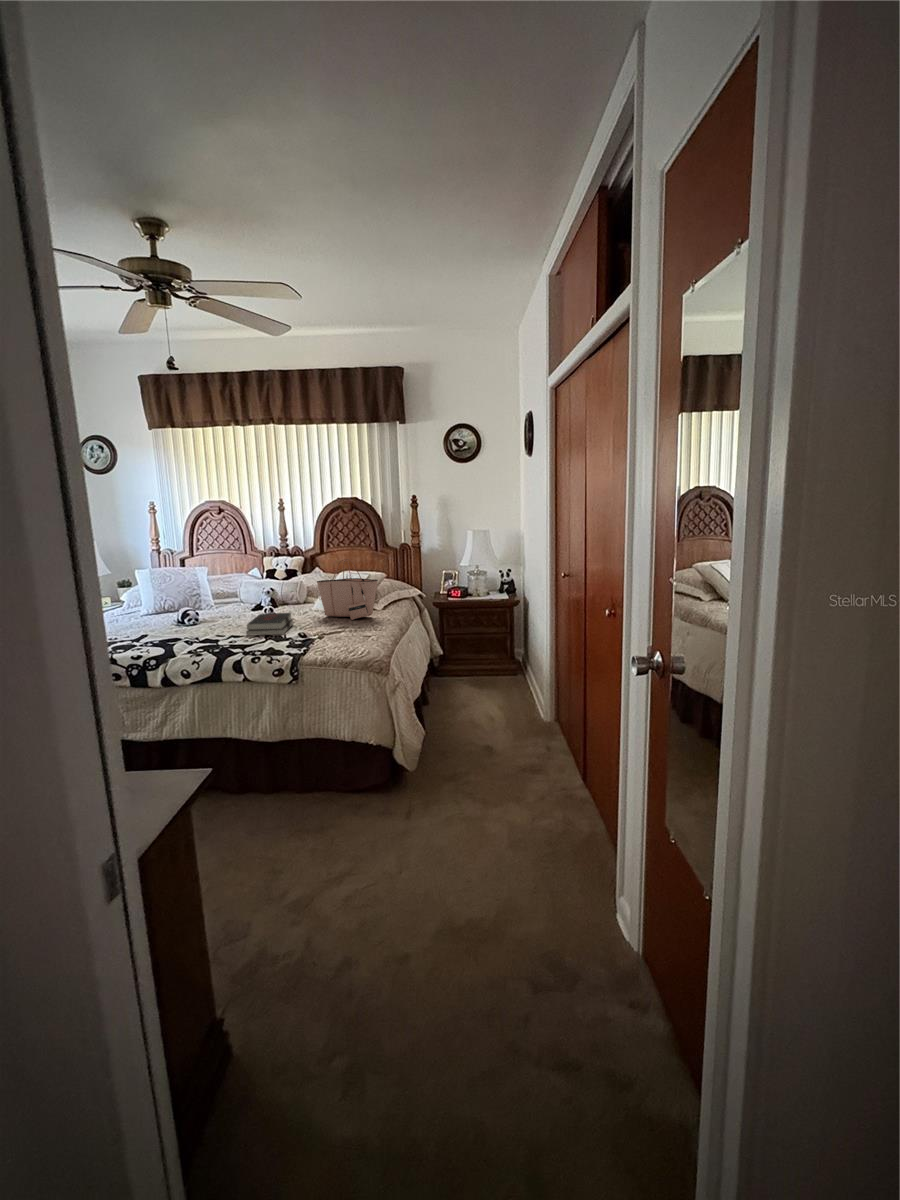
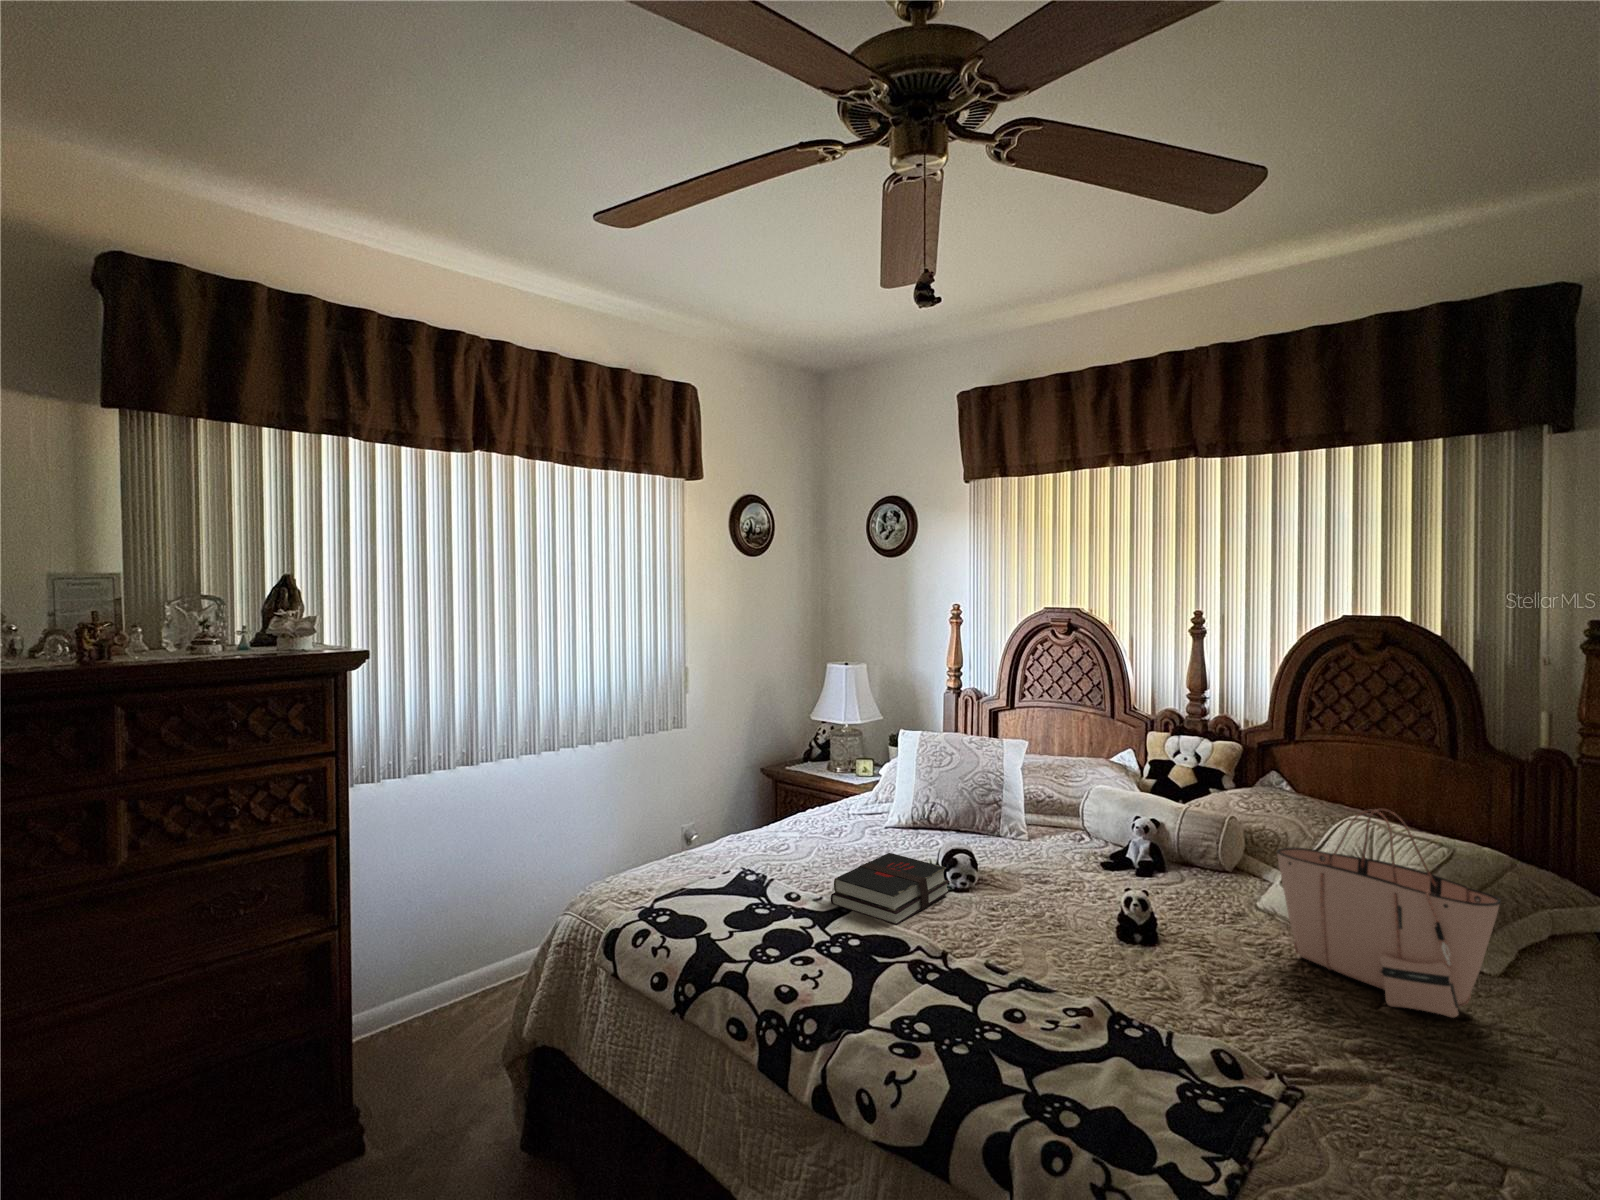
hardback book: present [246,613,293,636] -> present [831,853,950,925]

